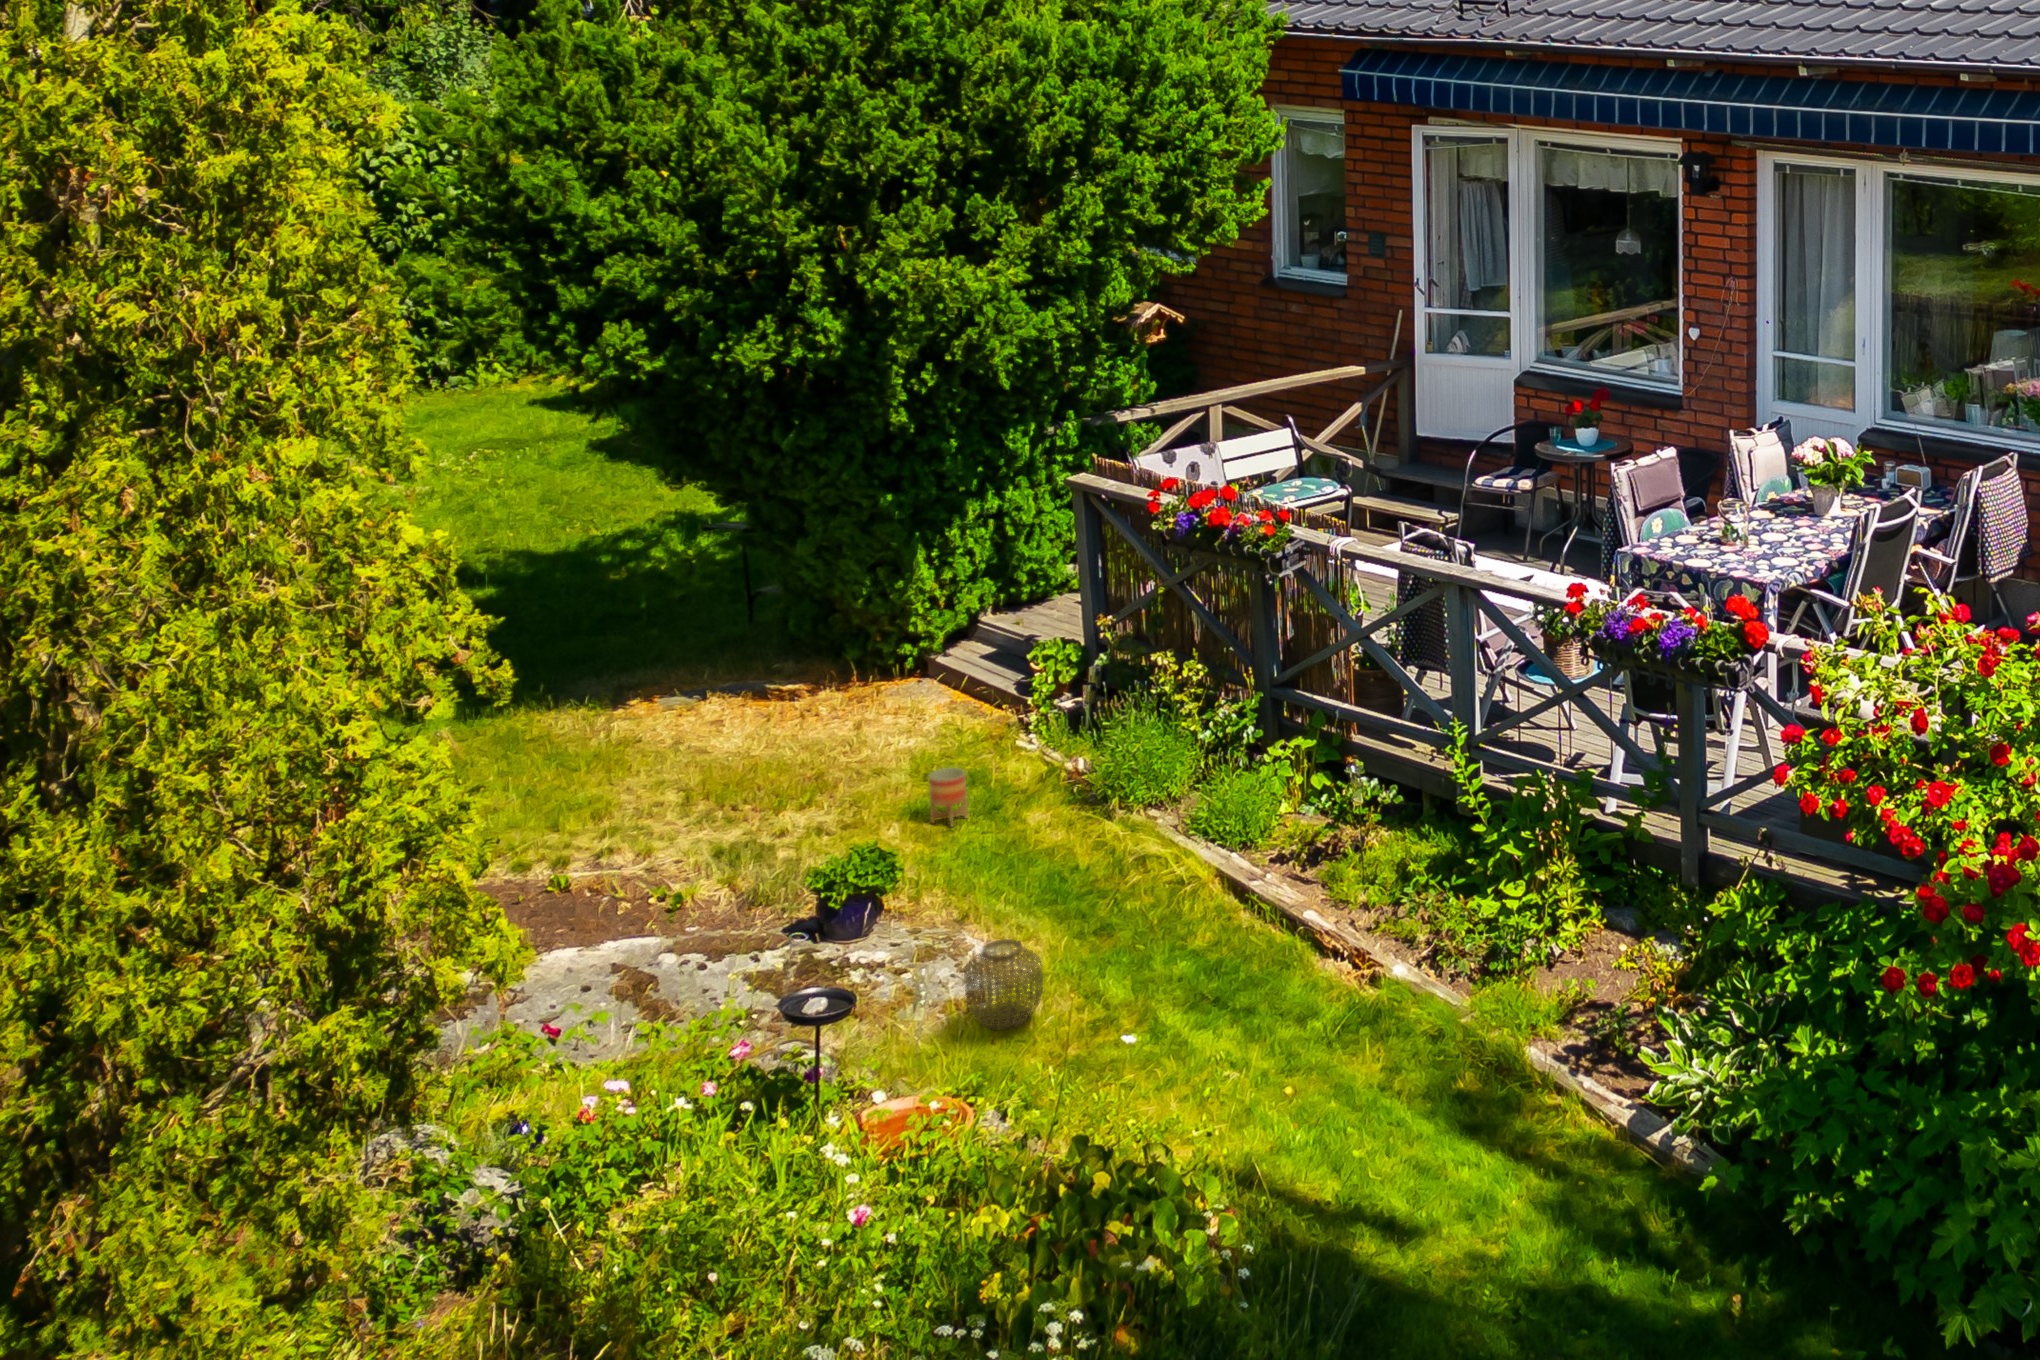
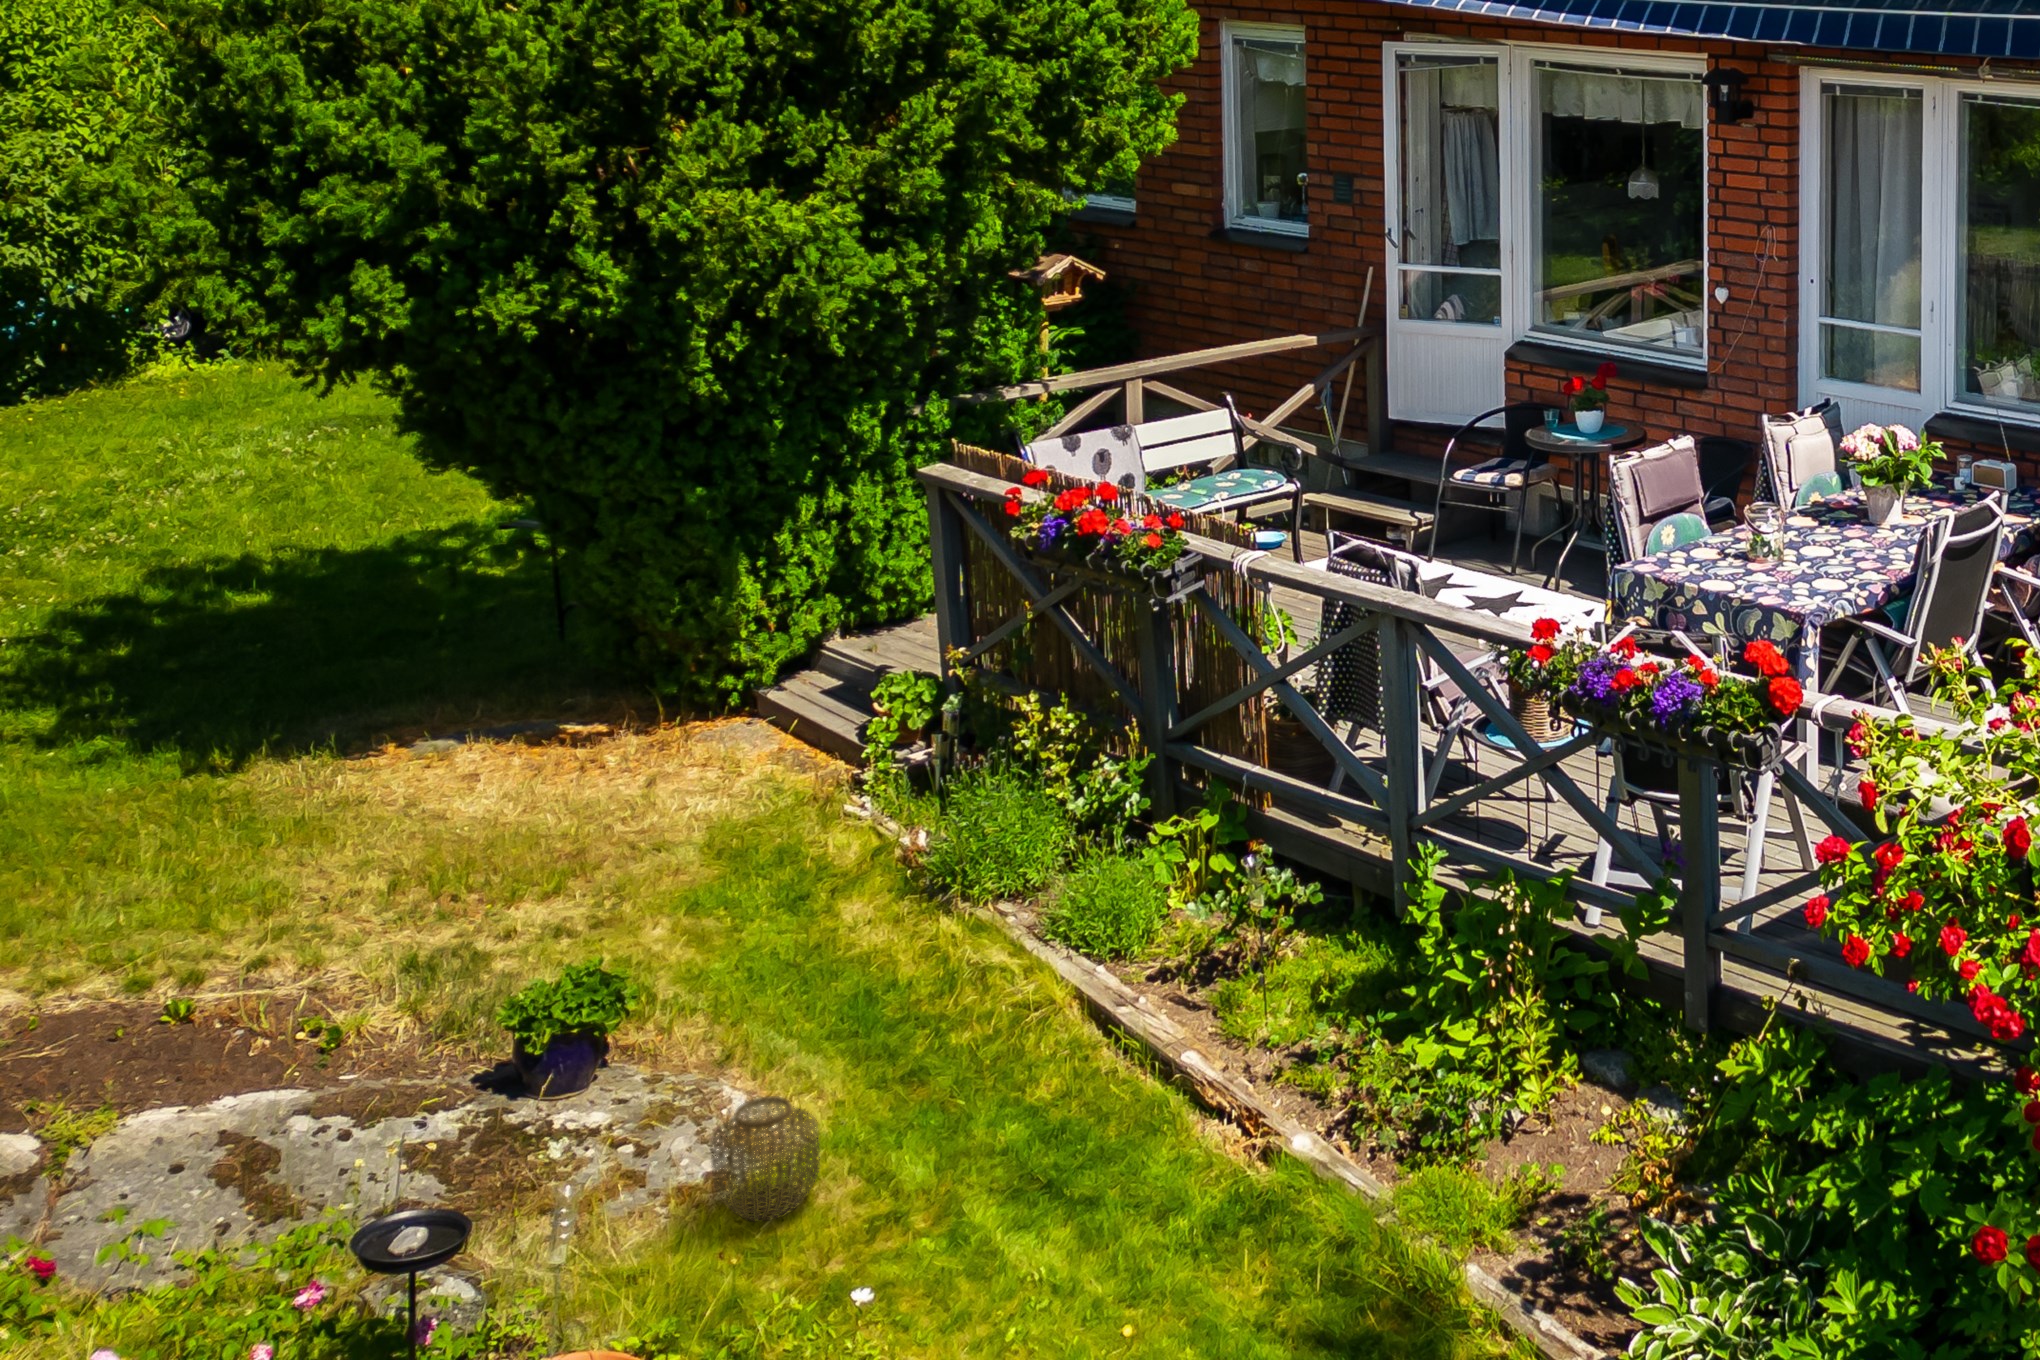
planter: present [929,768,968,826] -> none [724,843,776,921]

